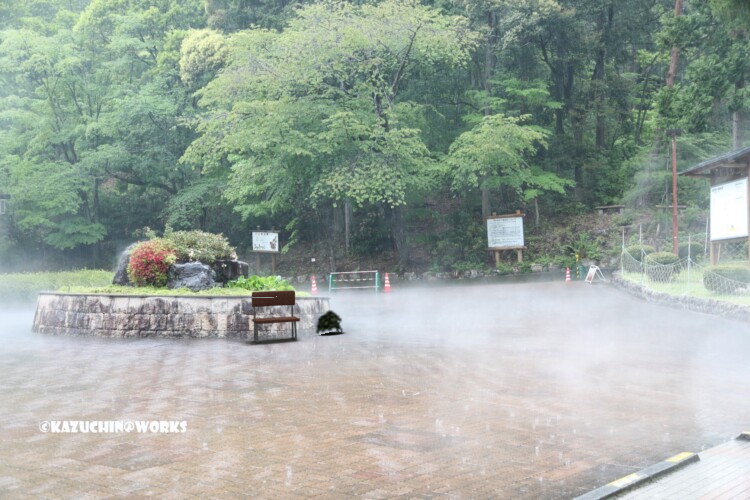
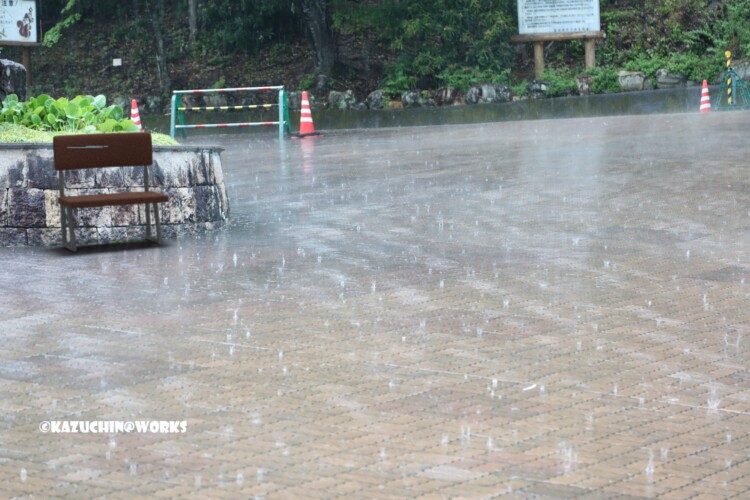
potted plant: present [316,310,343,334] -> none [197,176,259,231]

